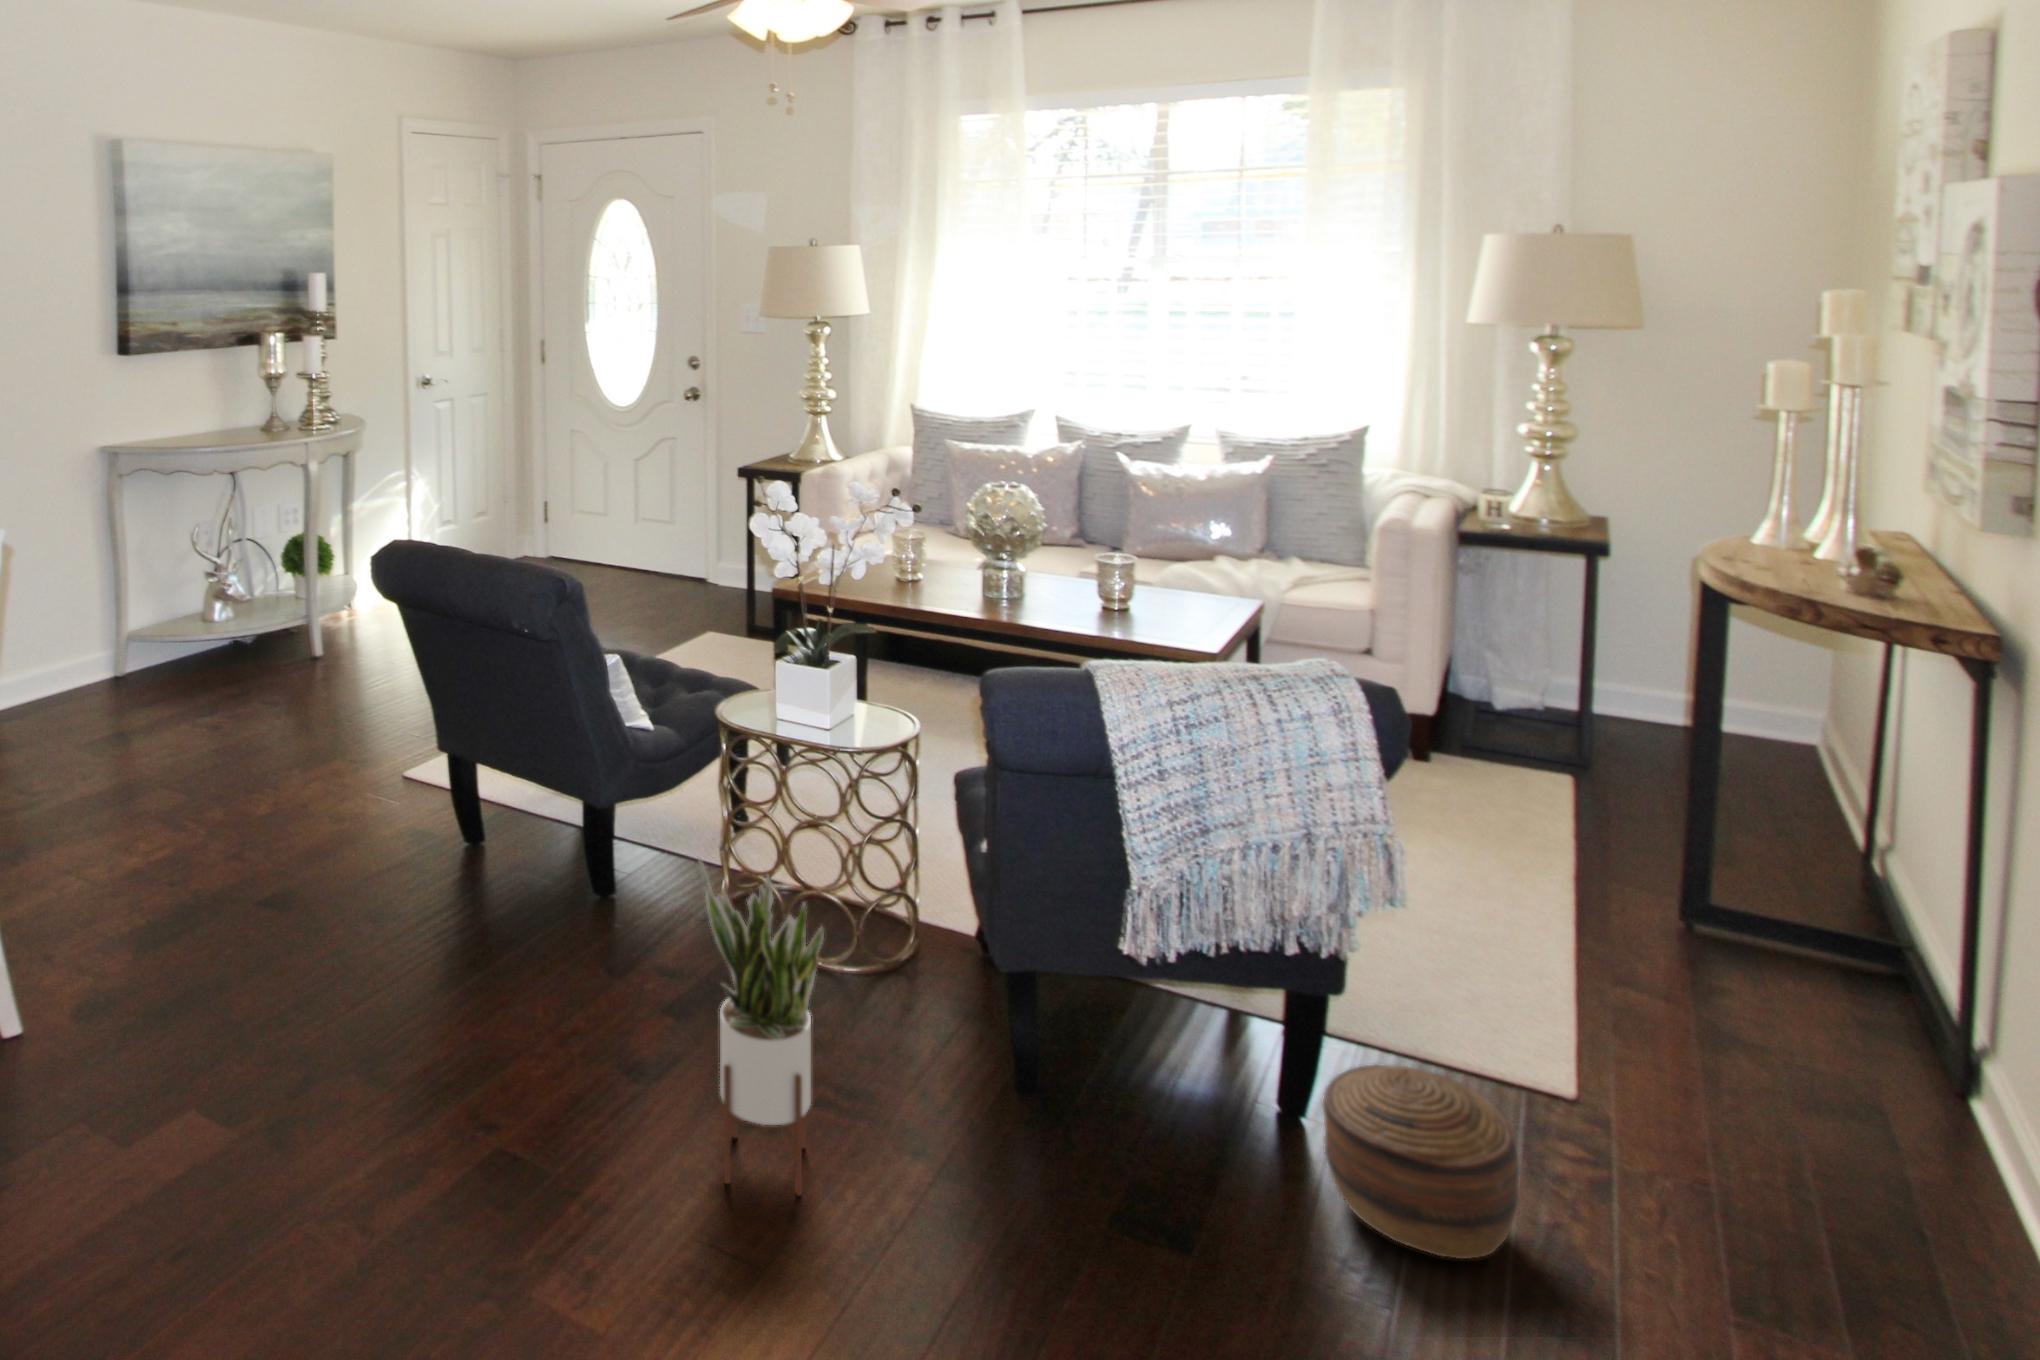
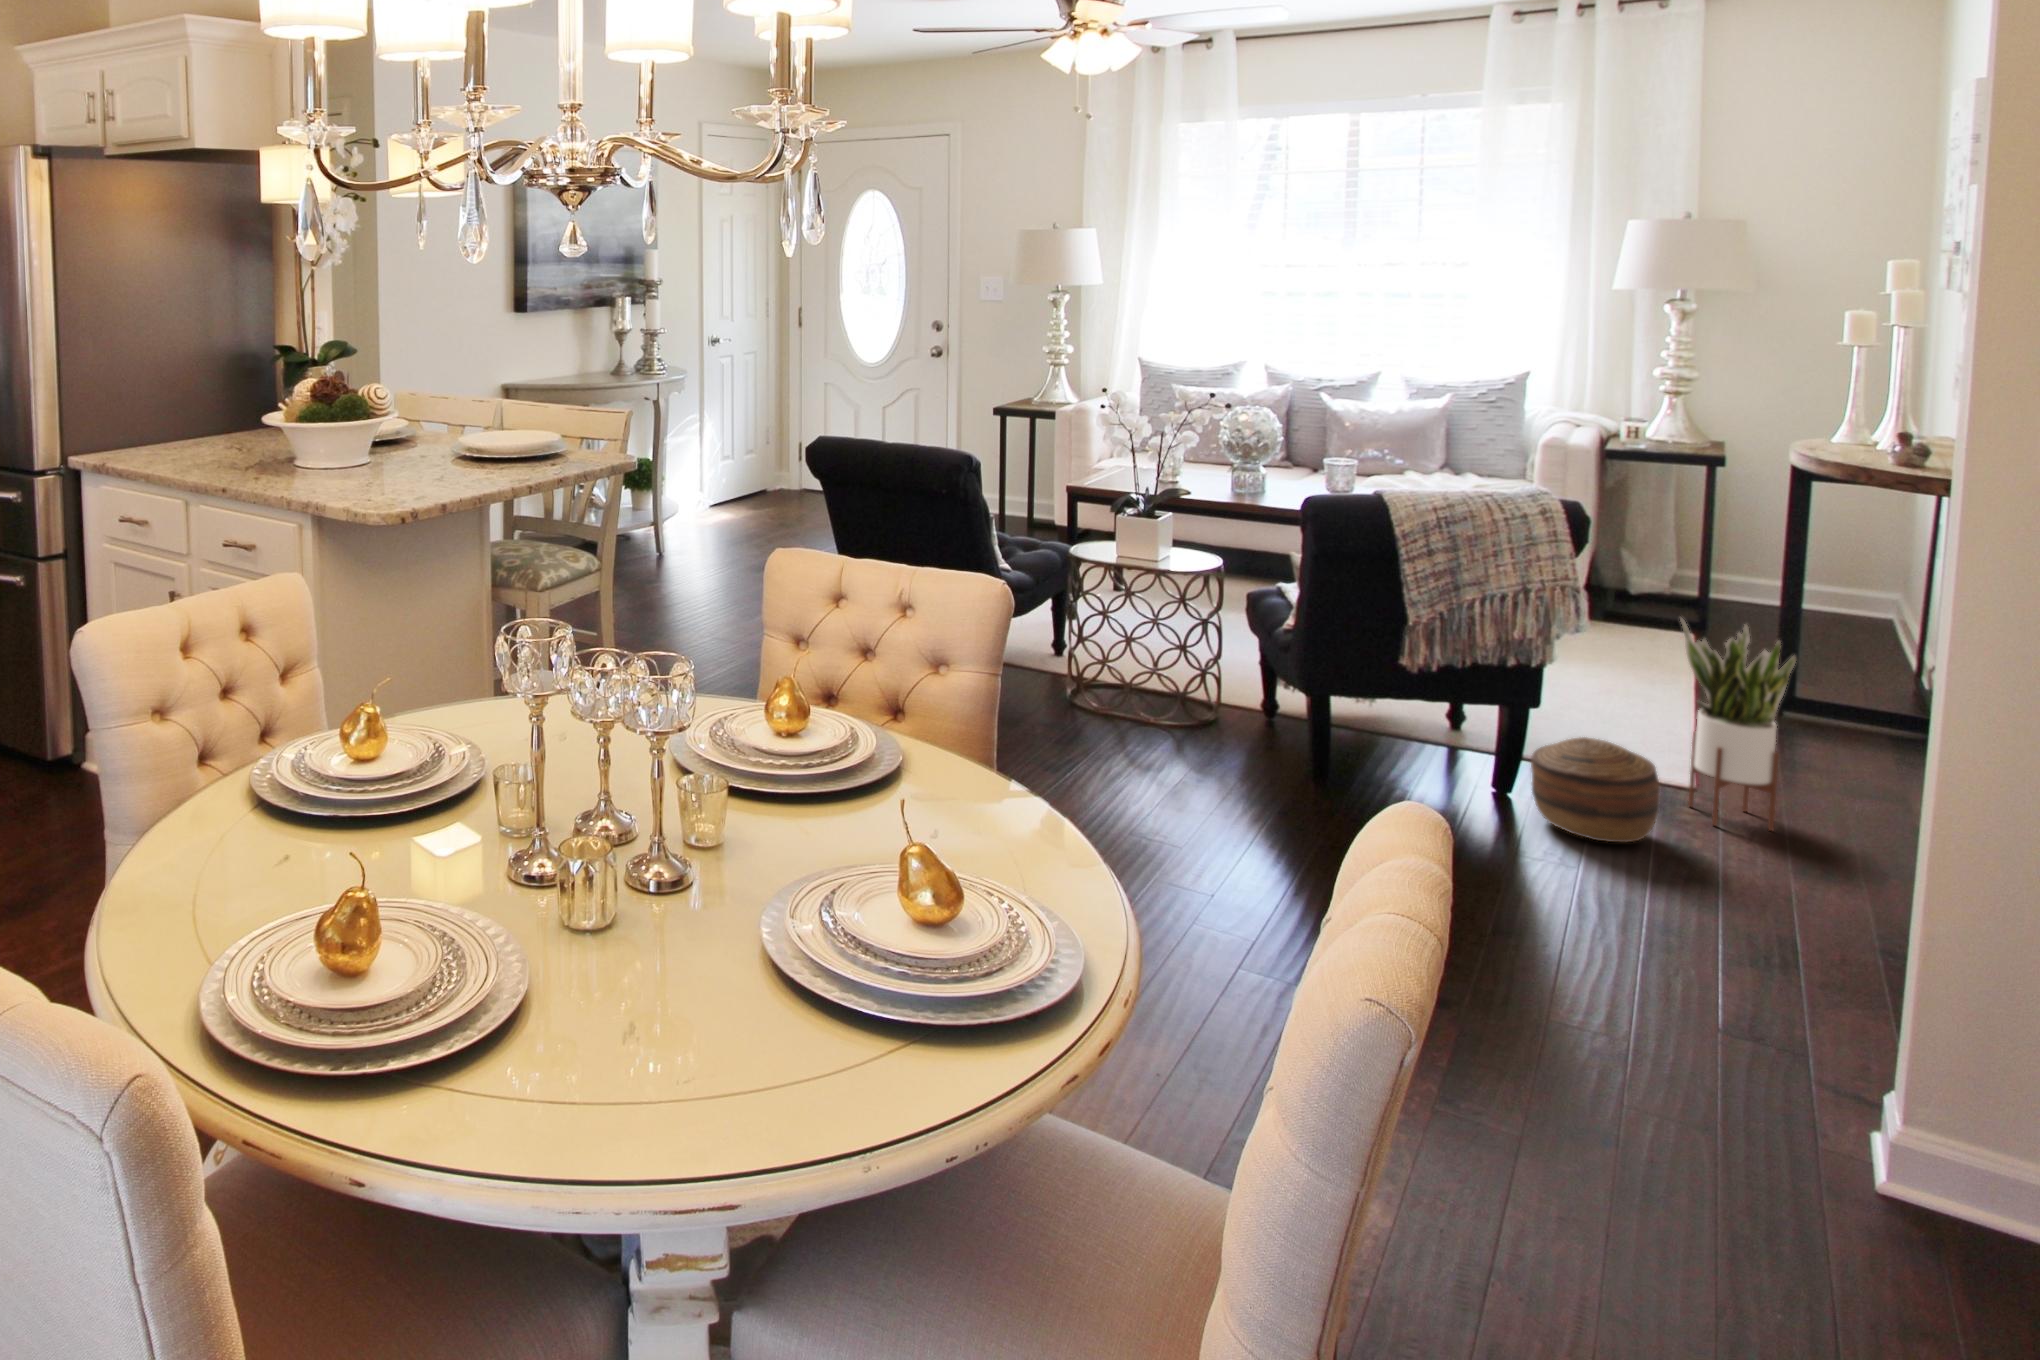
potted plant: present [699,859,824,1195] -> present [1681,618,1795,831]

